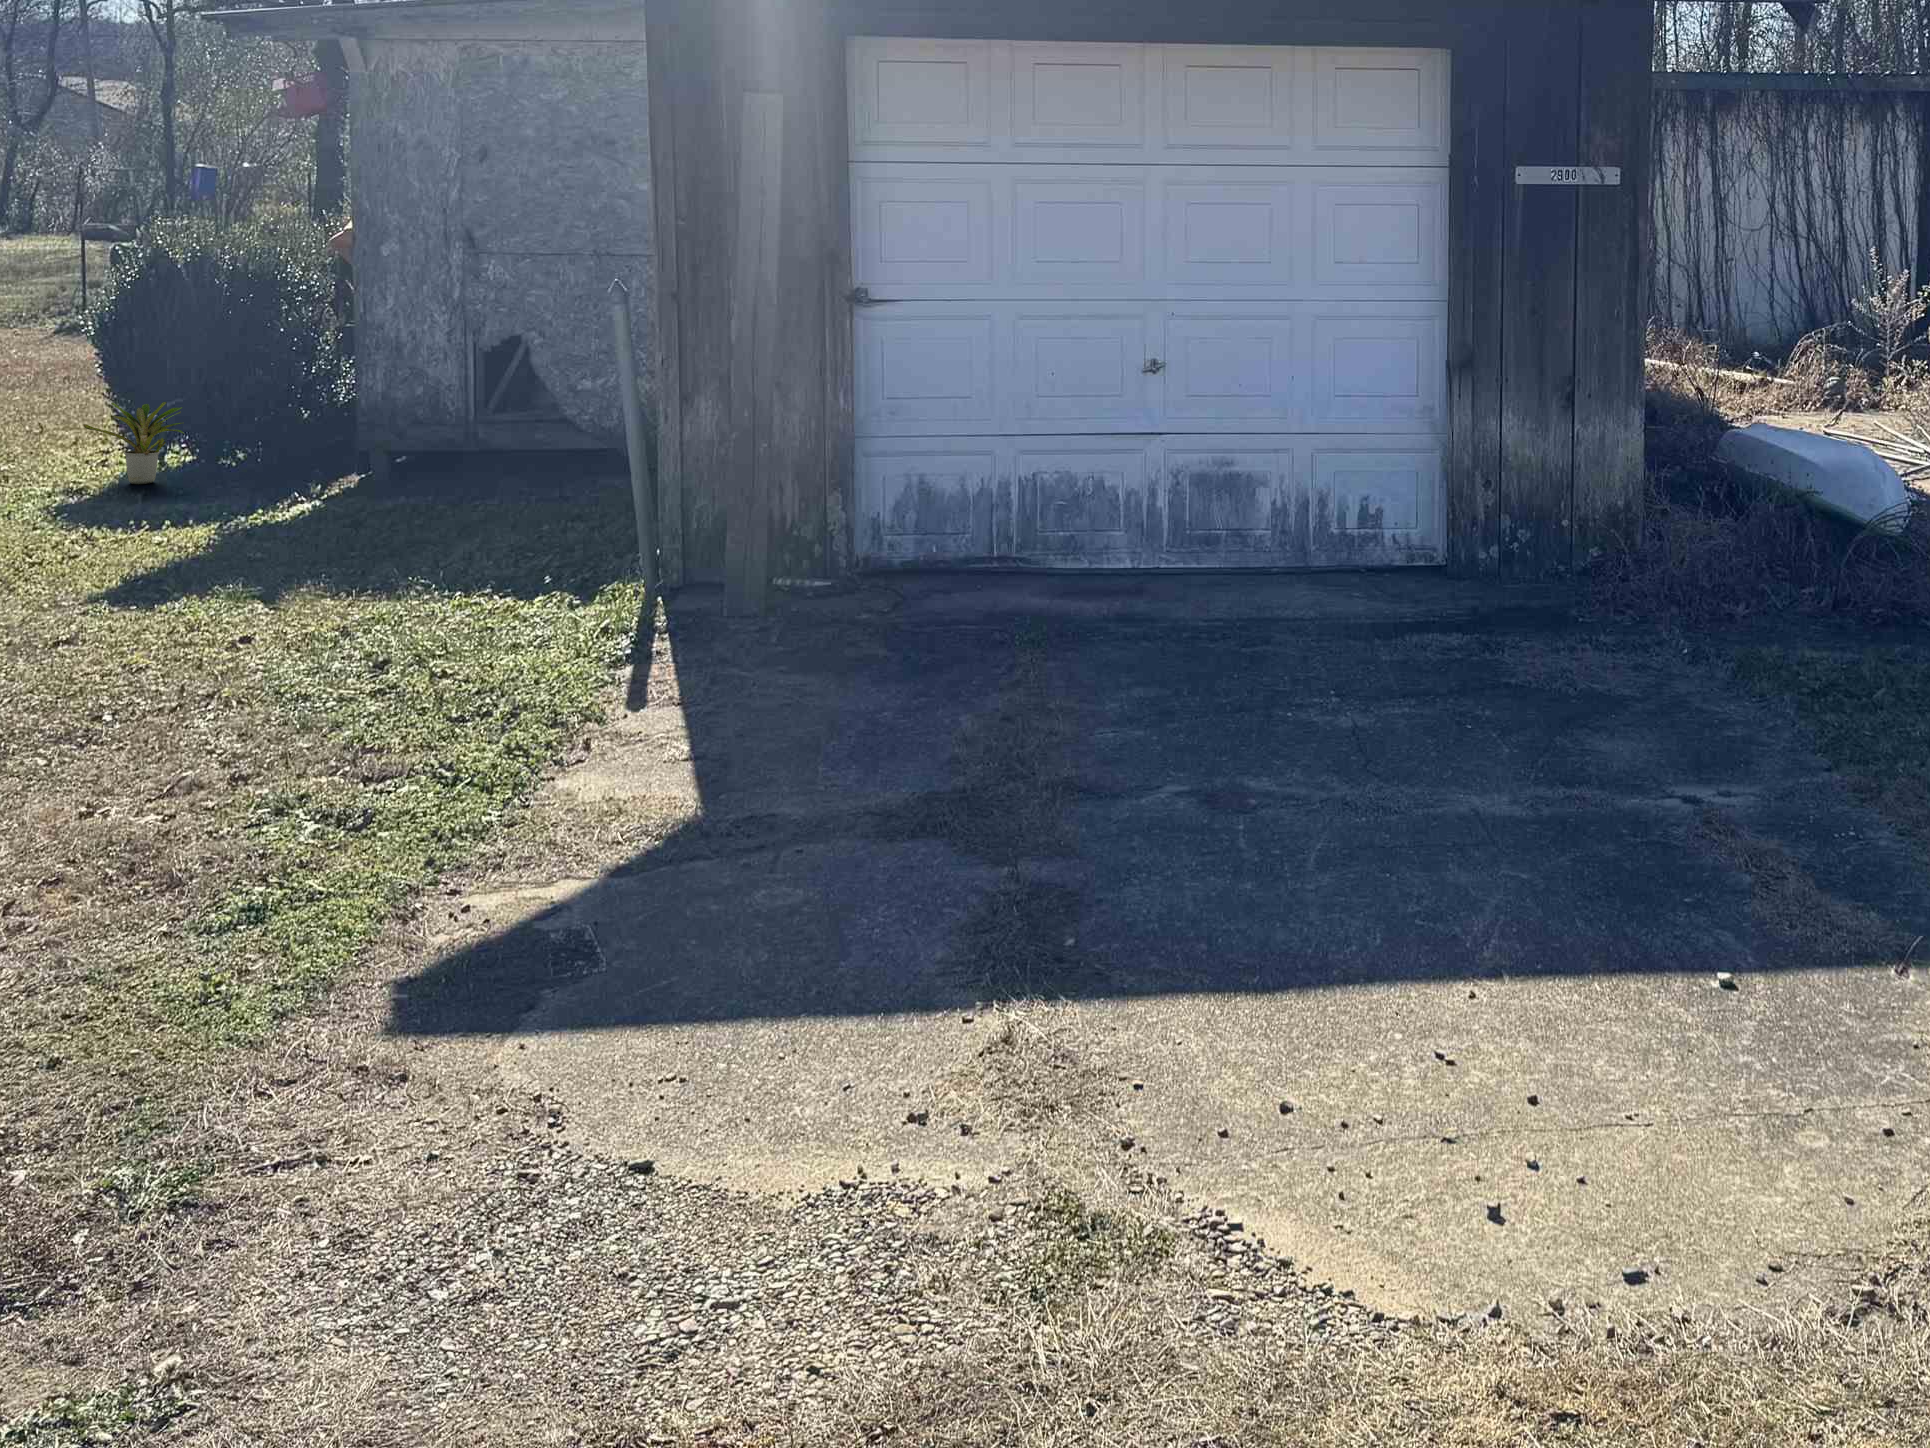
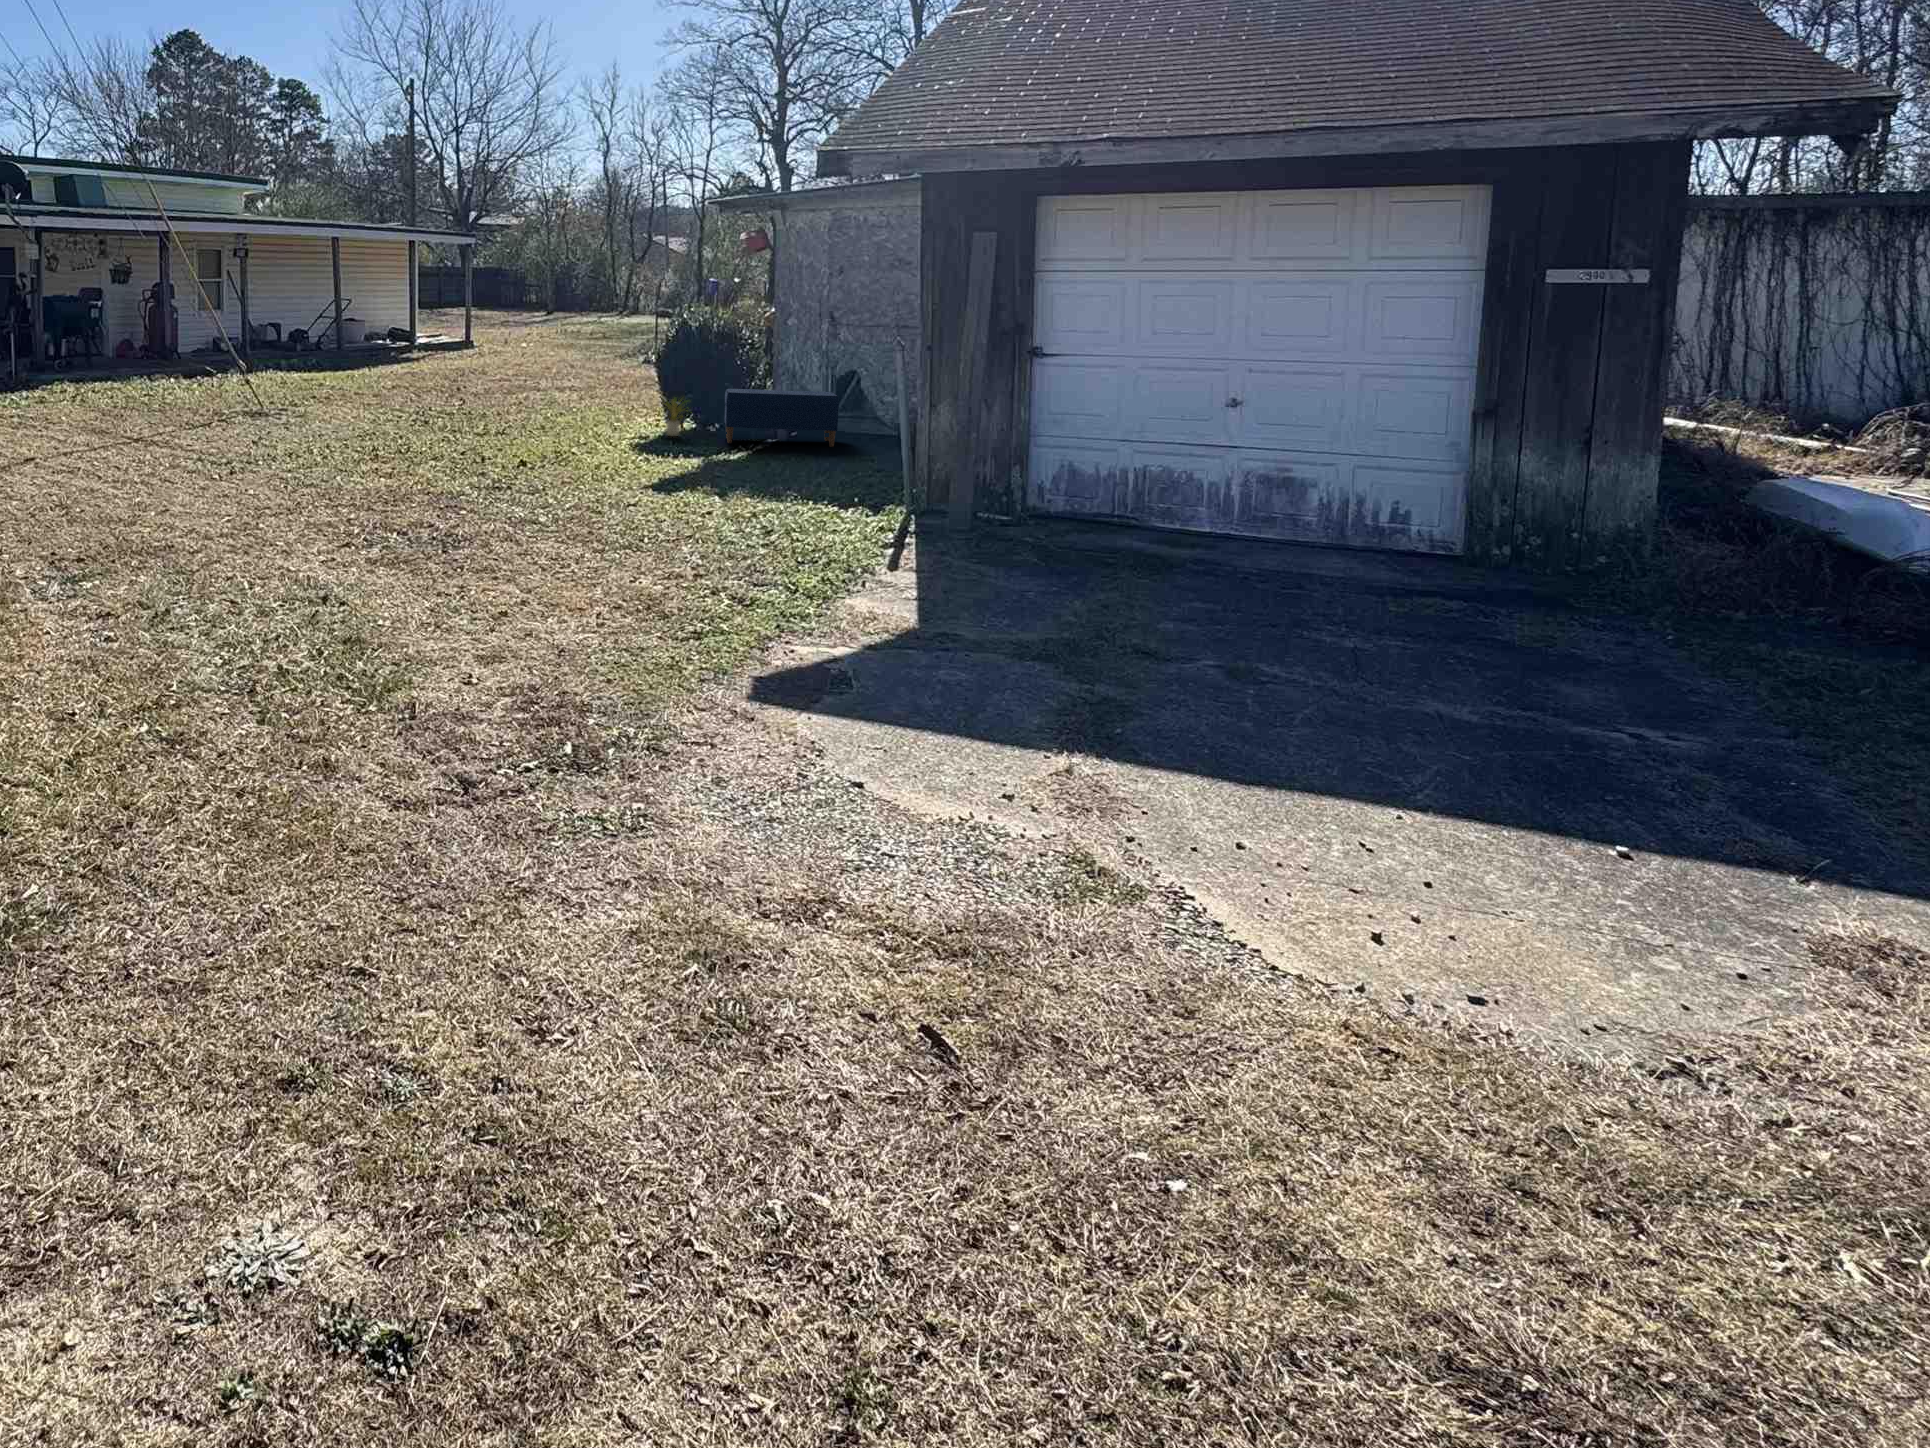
bench: none [257,378,493,489] -> present [725,389,839,447]

